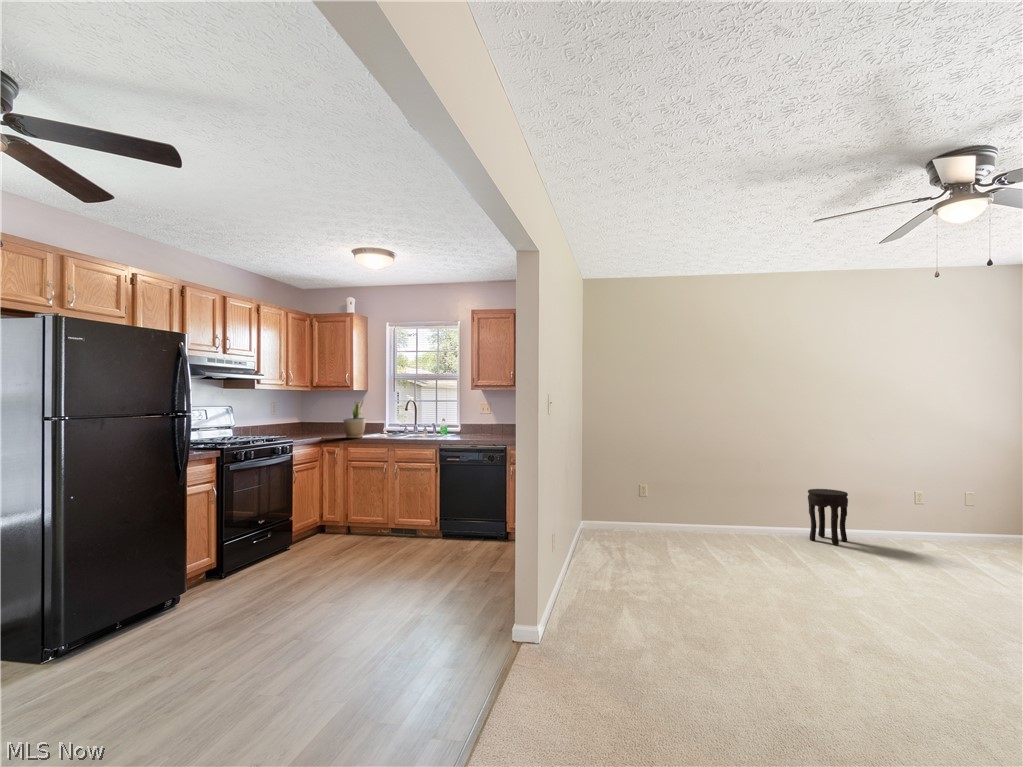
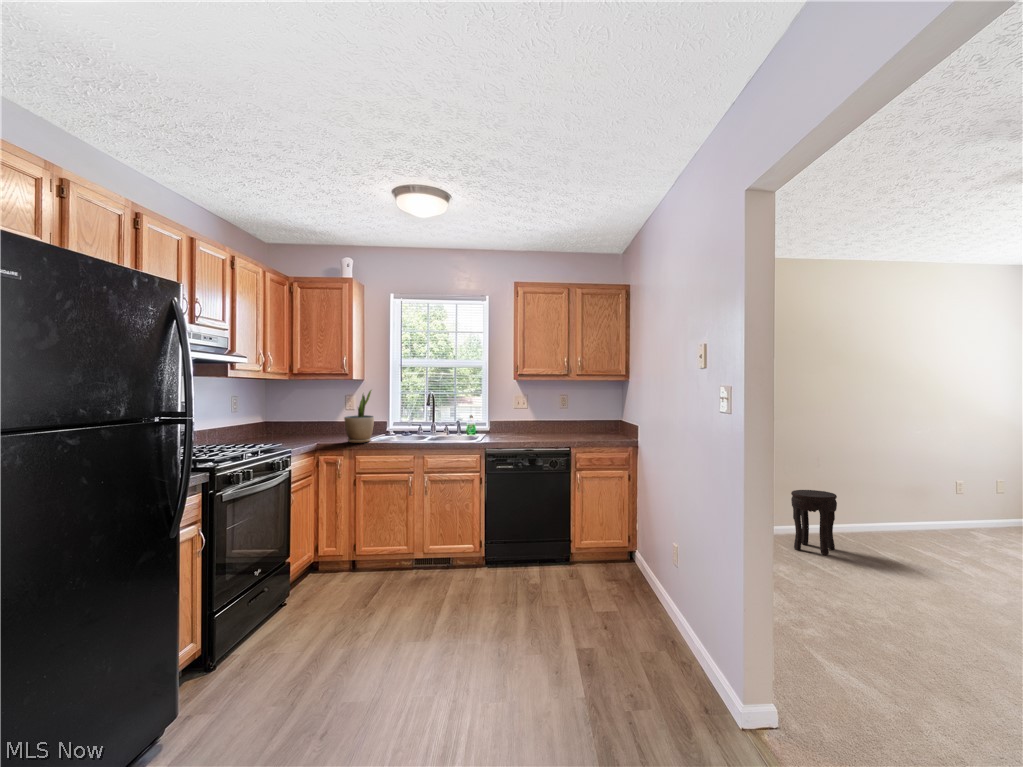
side table: present [808,489,848,545] -> present [791,490,837,555]

